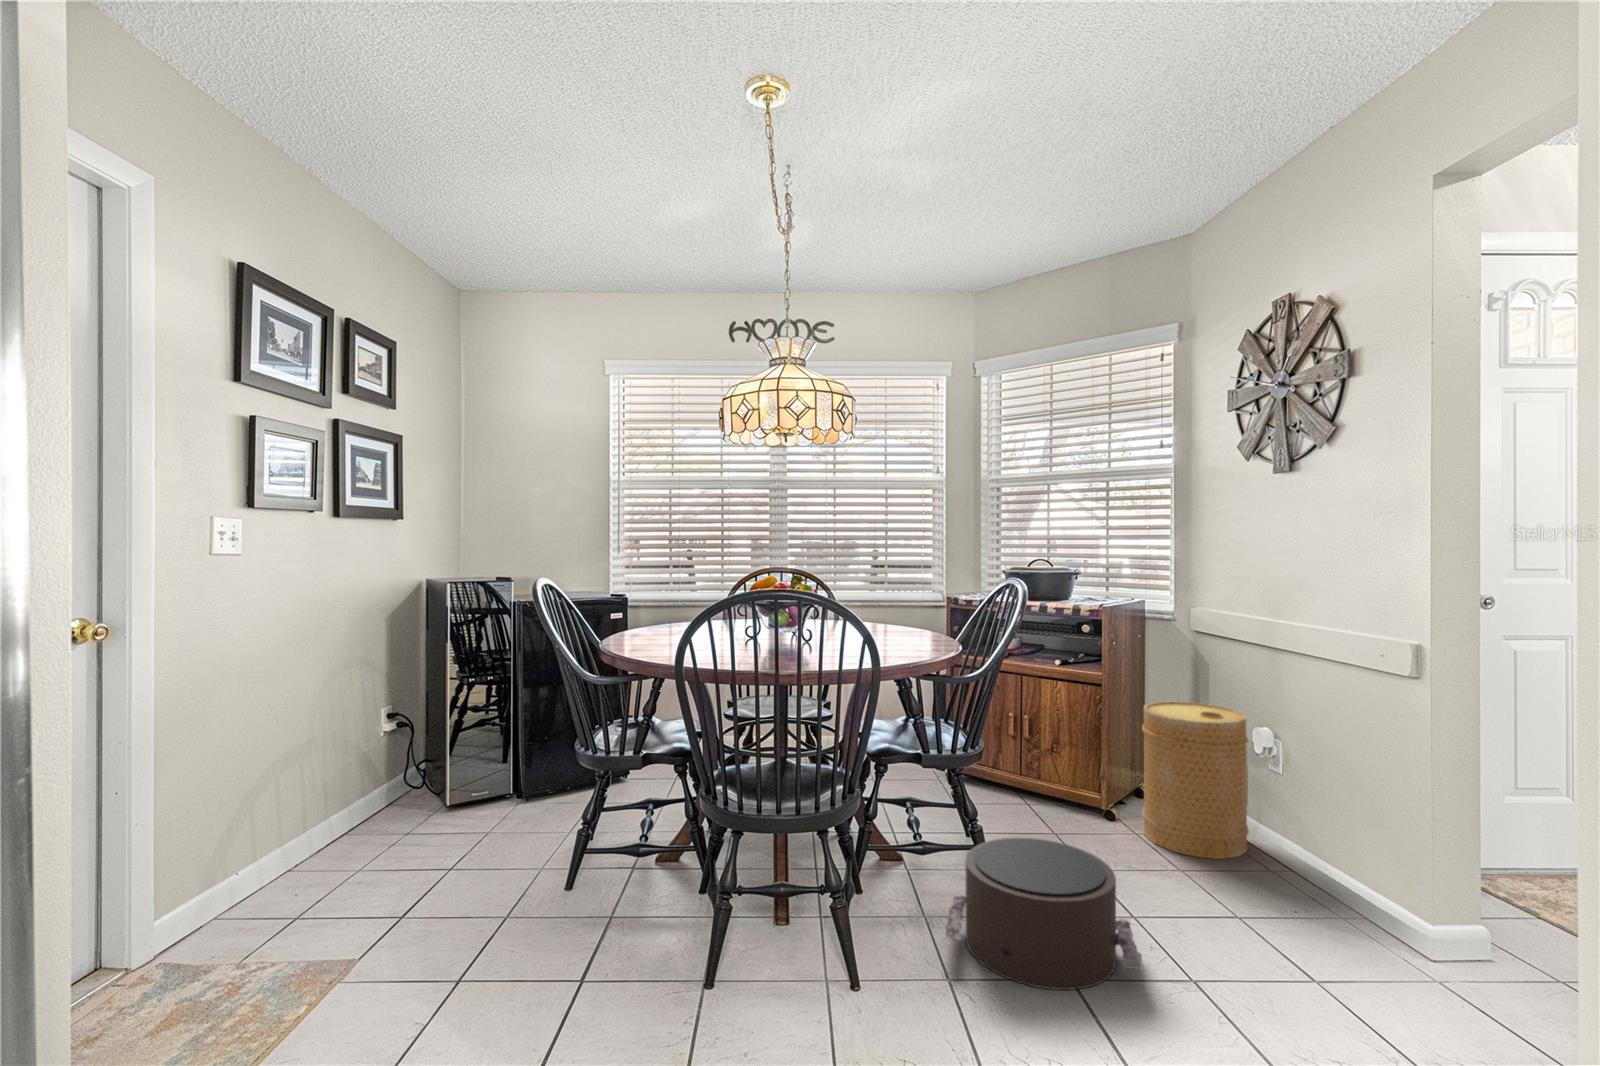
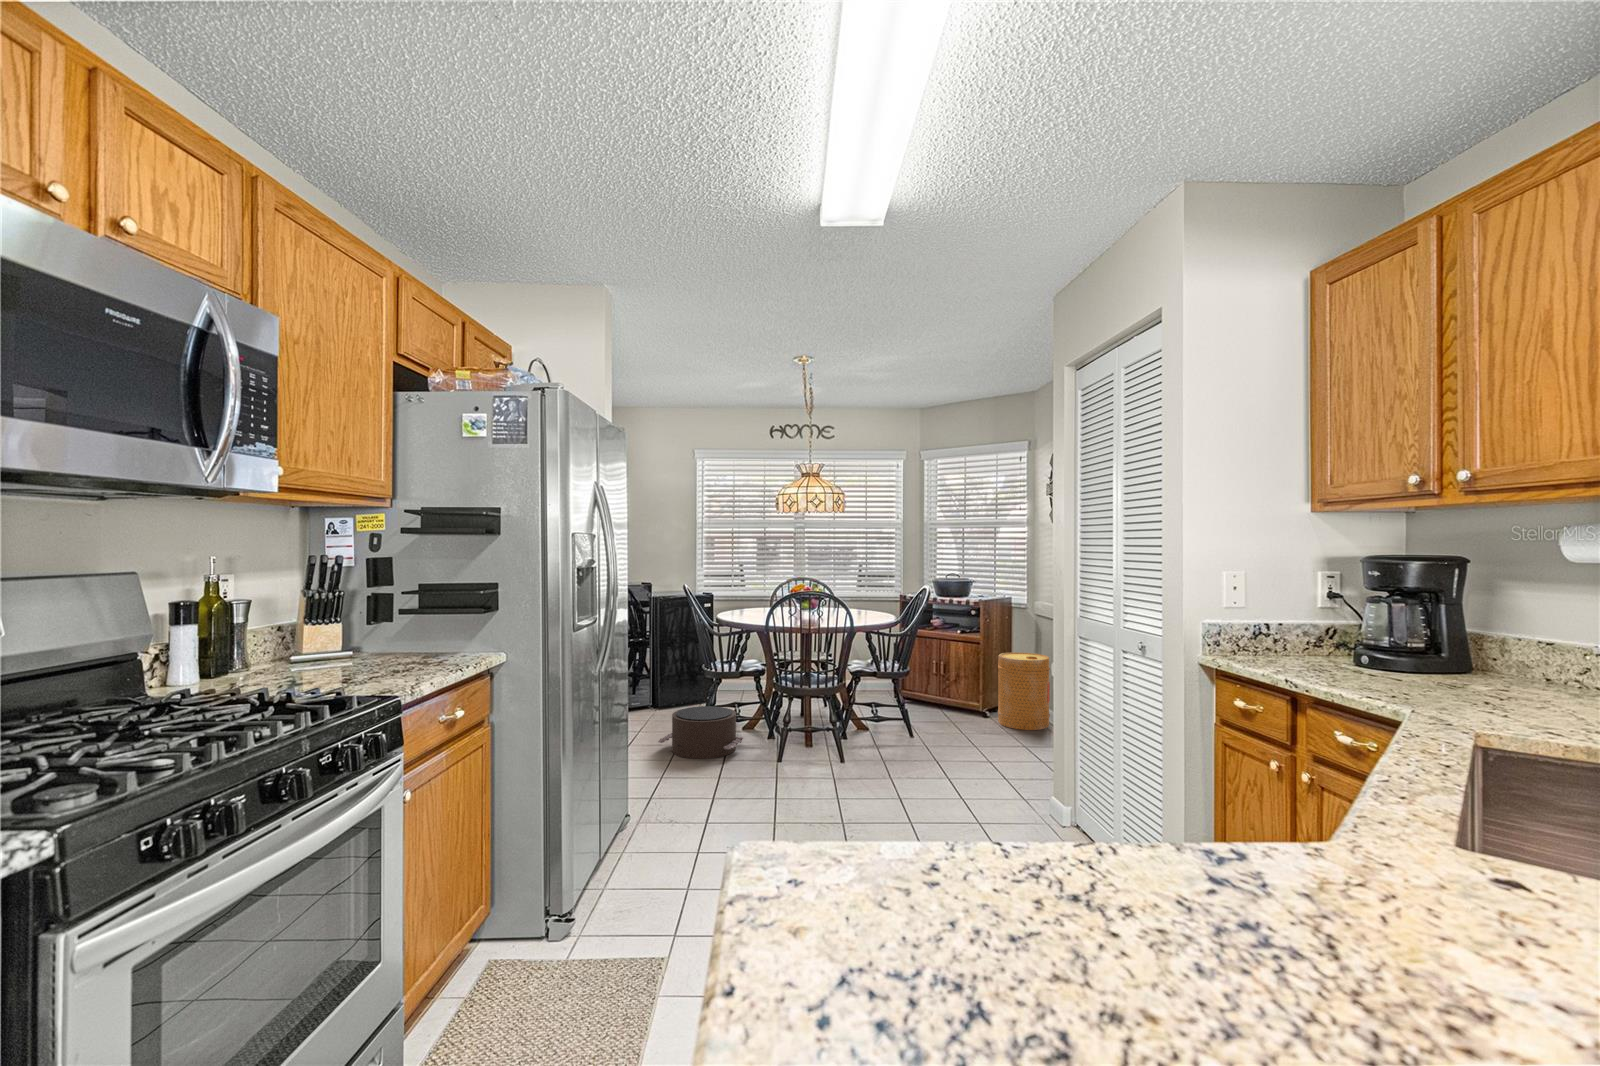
pouf: present [946,838,1142,990] -> present [658,706,743,759]

